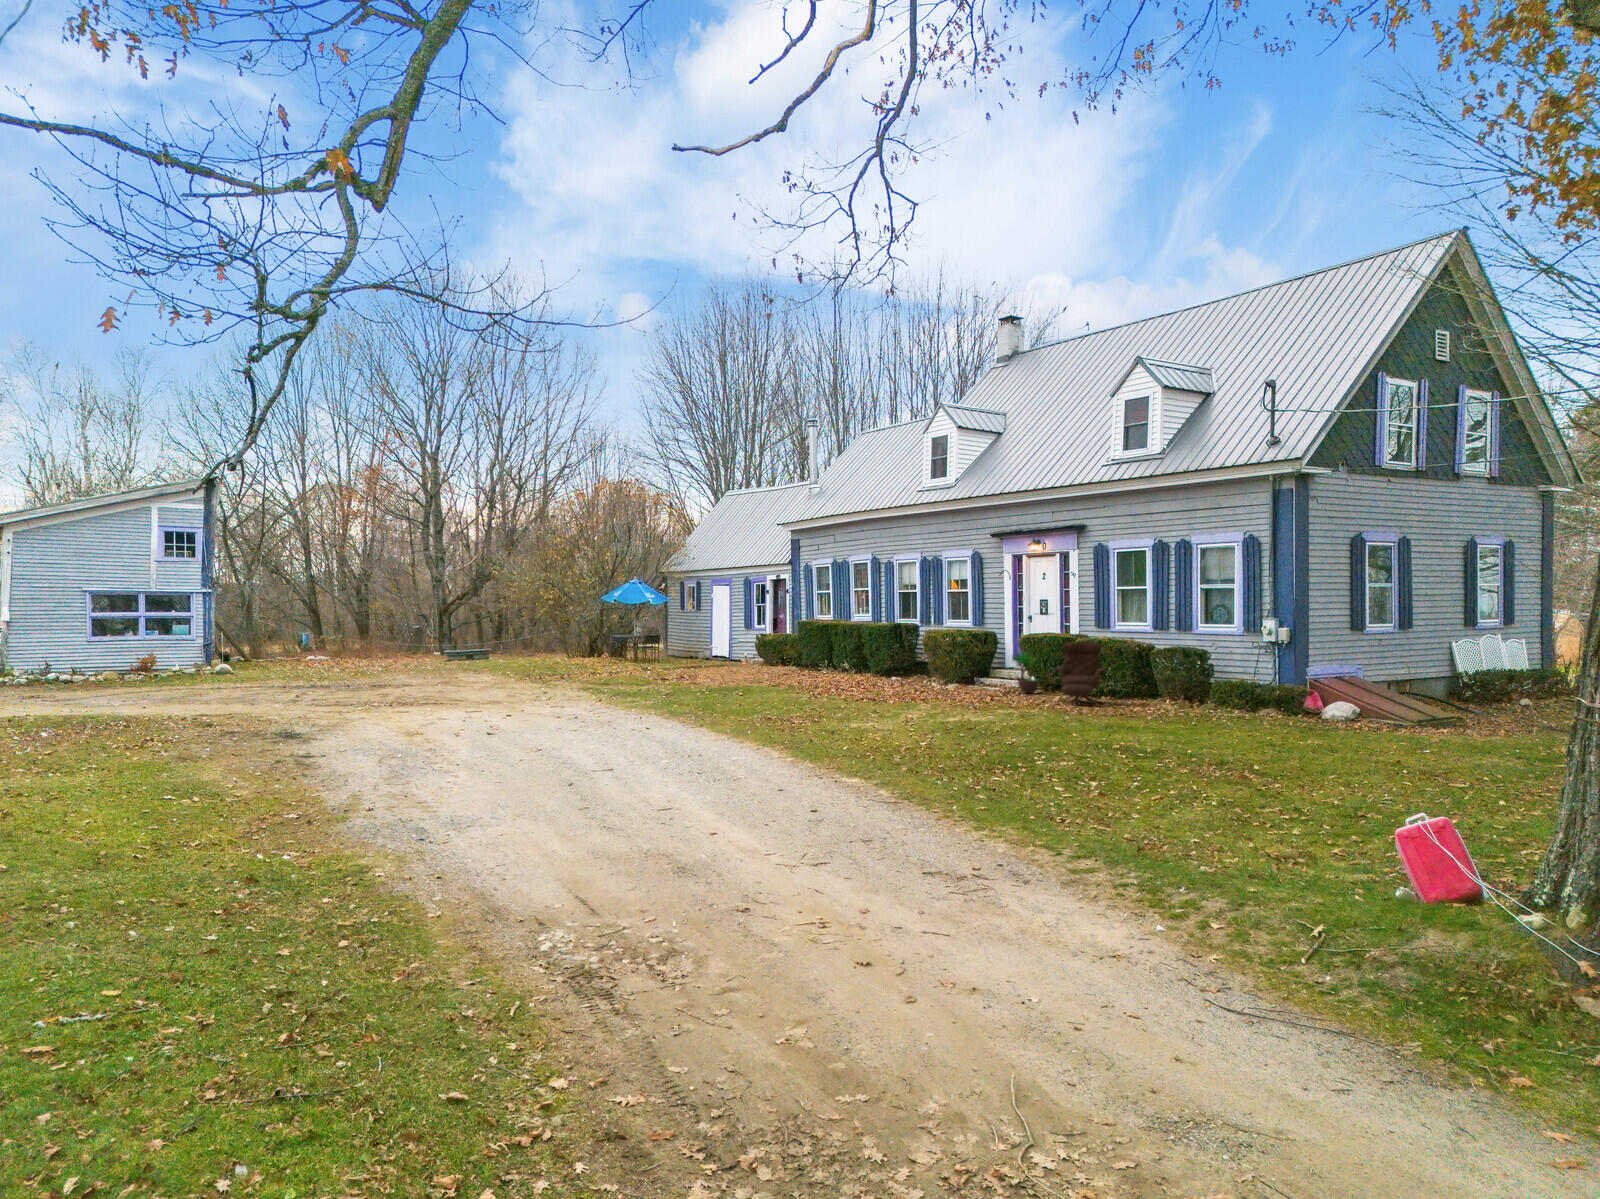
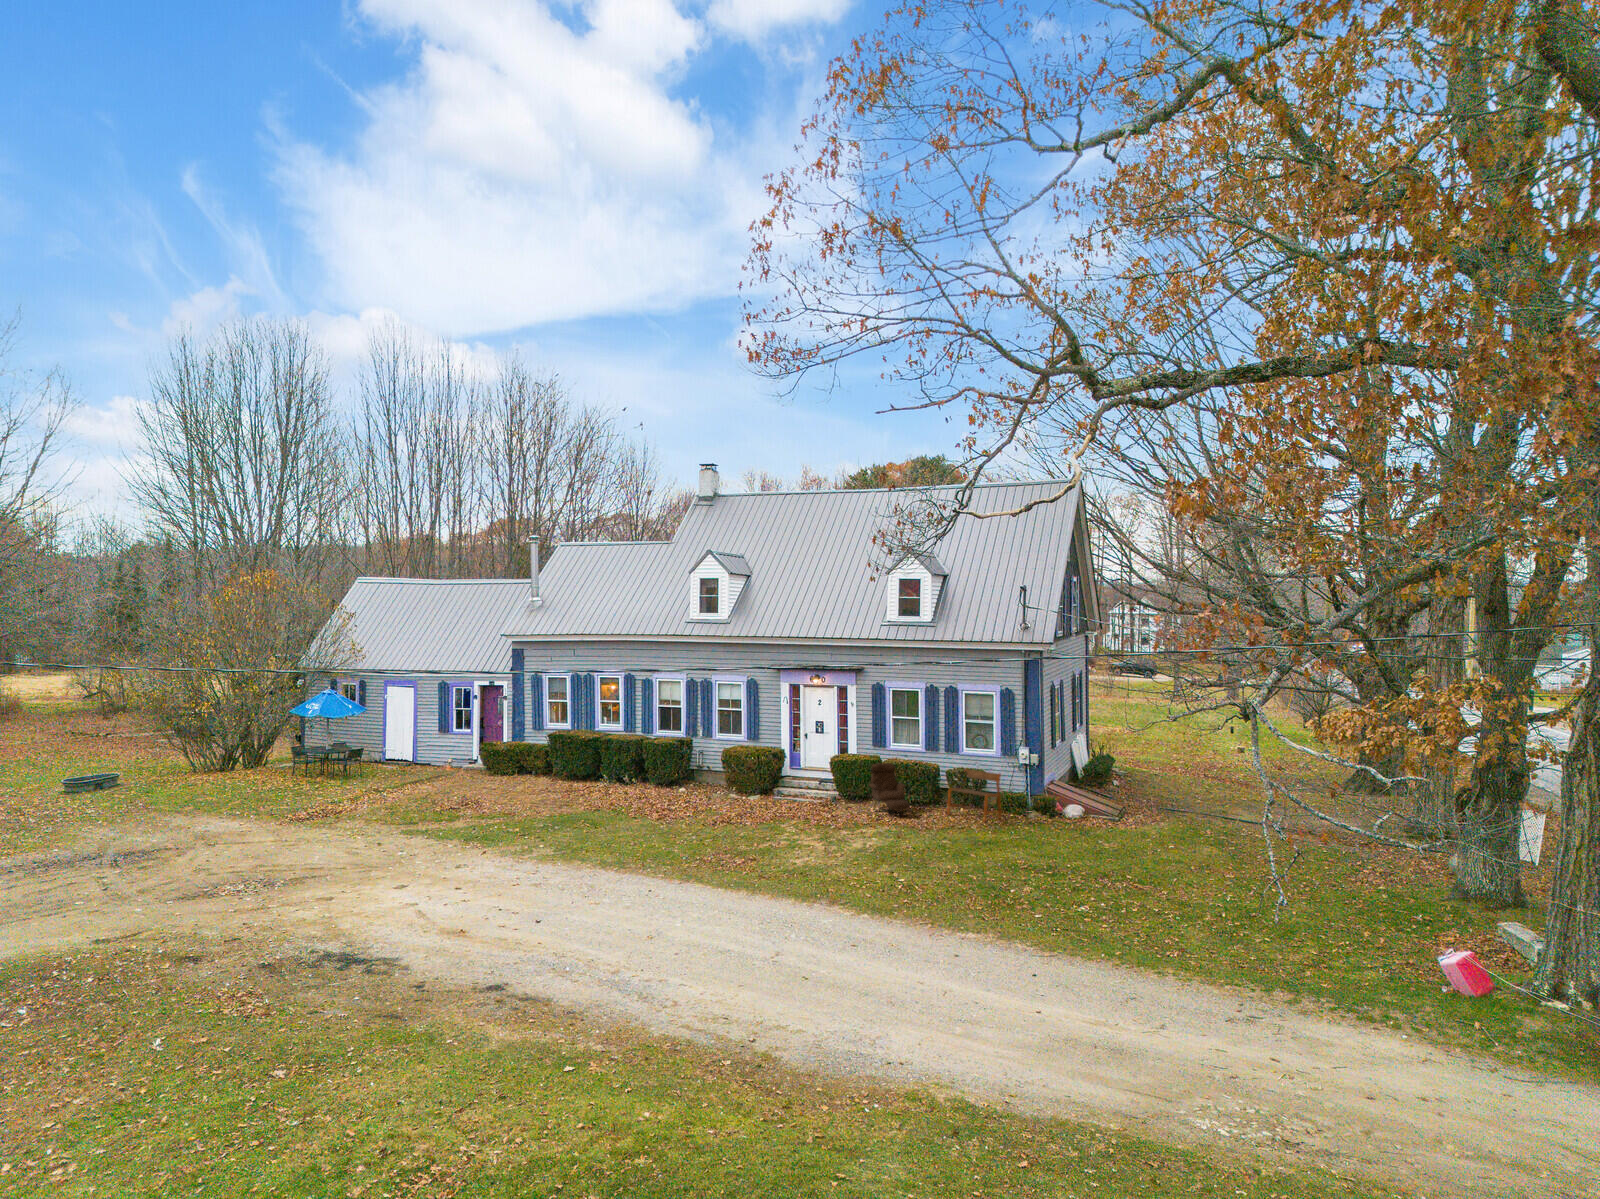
bench: none [1151,649,1219,716] -> present [947,769,1002,822]
potted tree: present [1013,652,1039,693] -> none [815,767,839,803]

